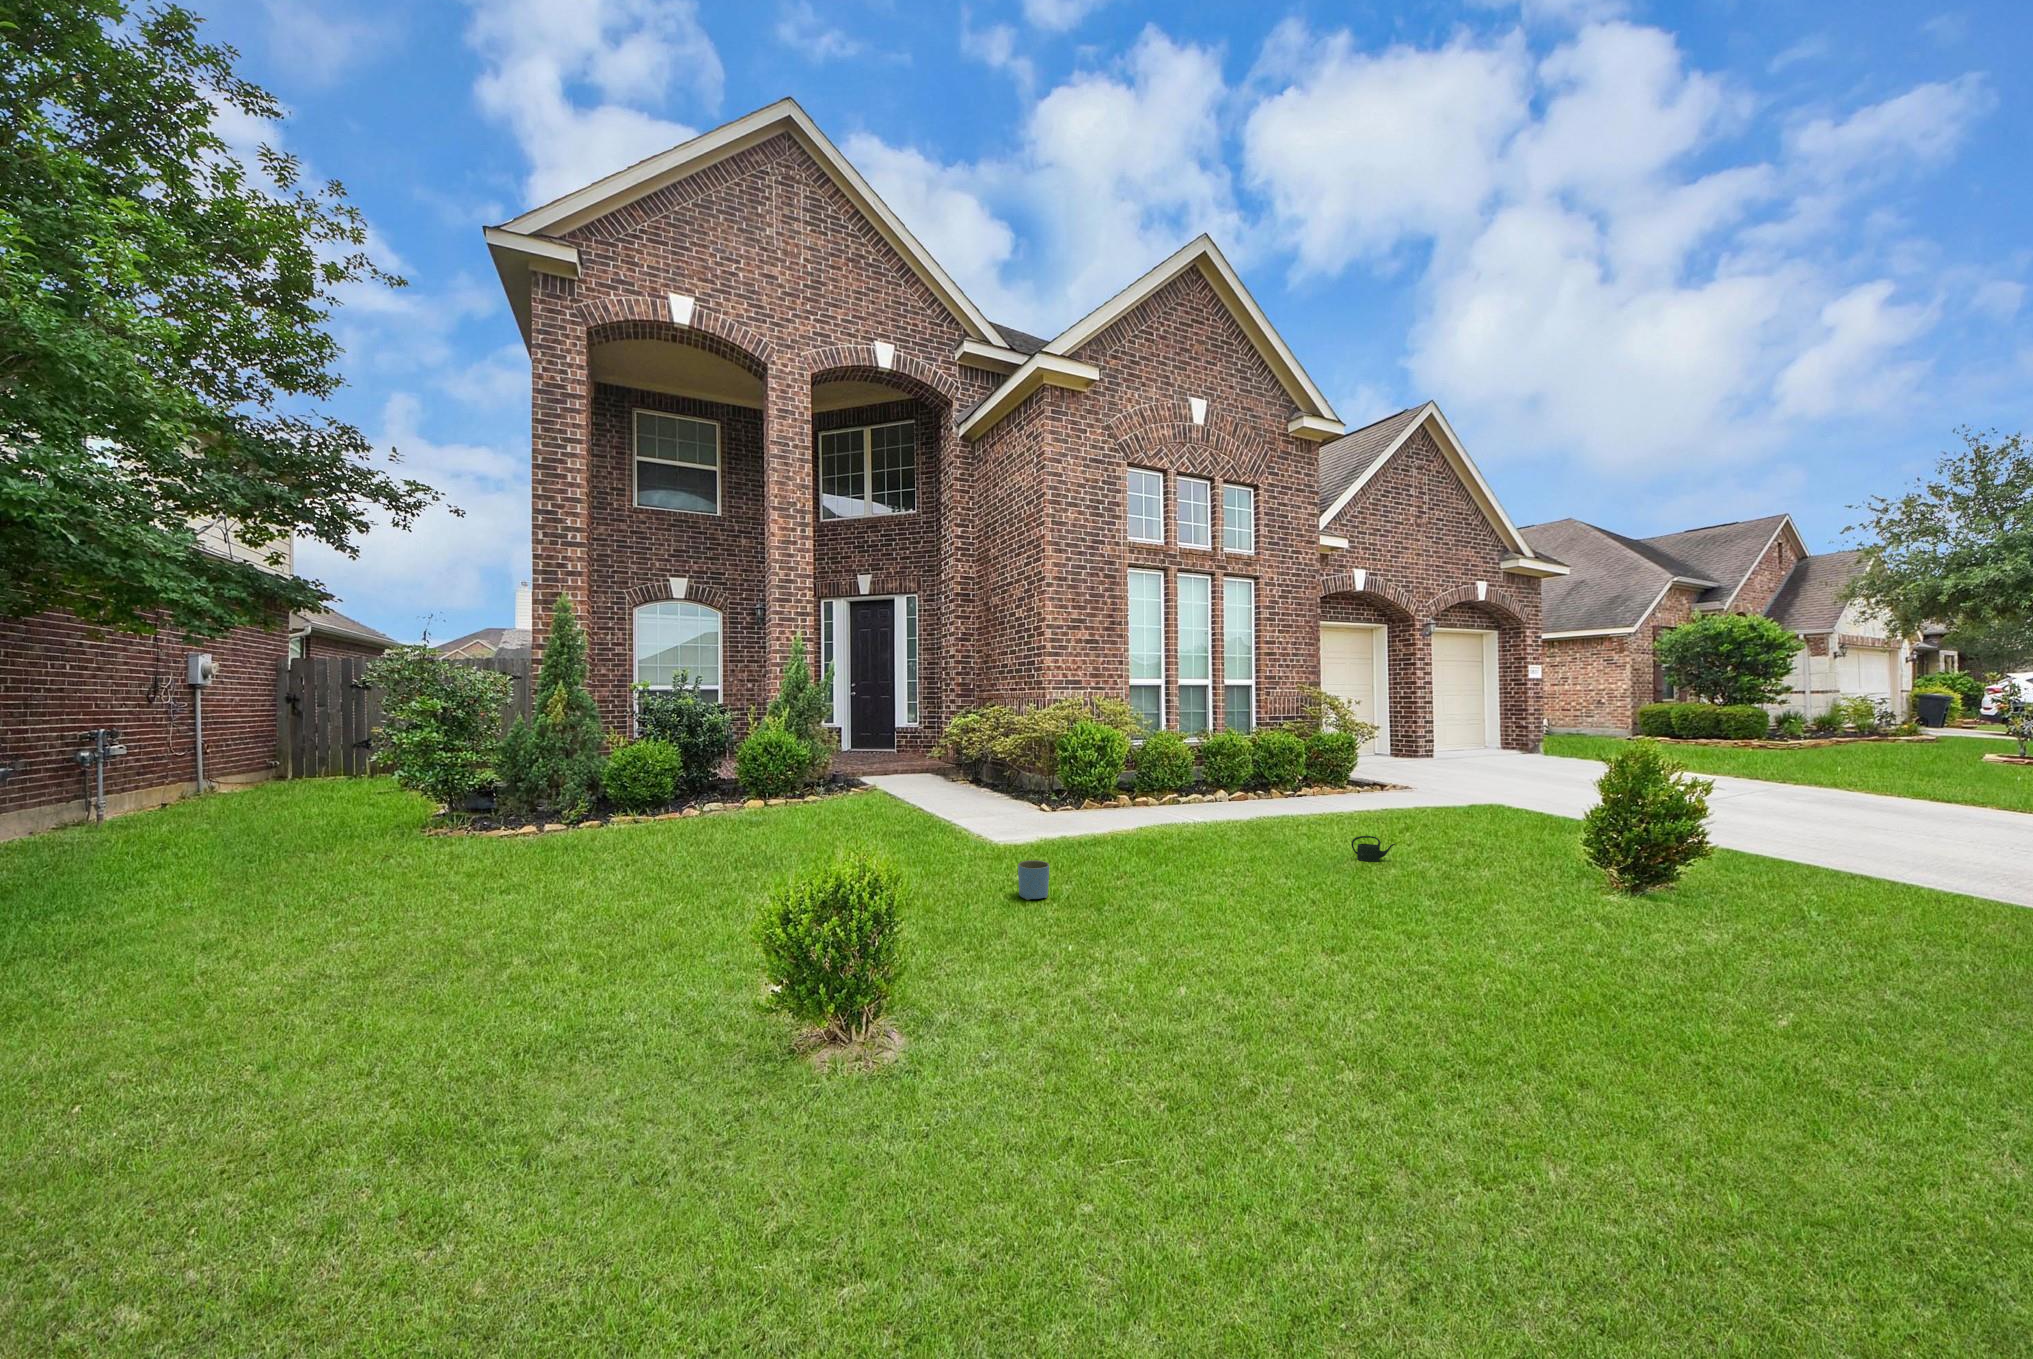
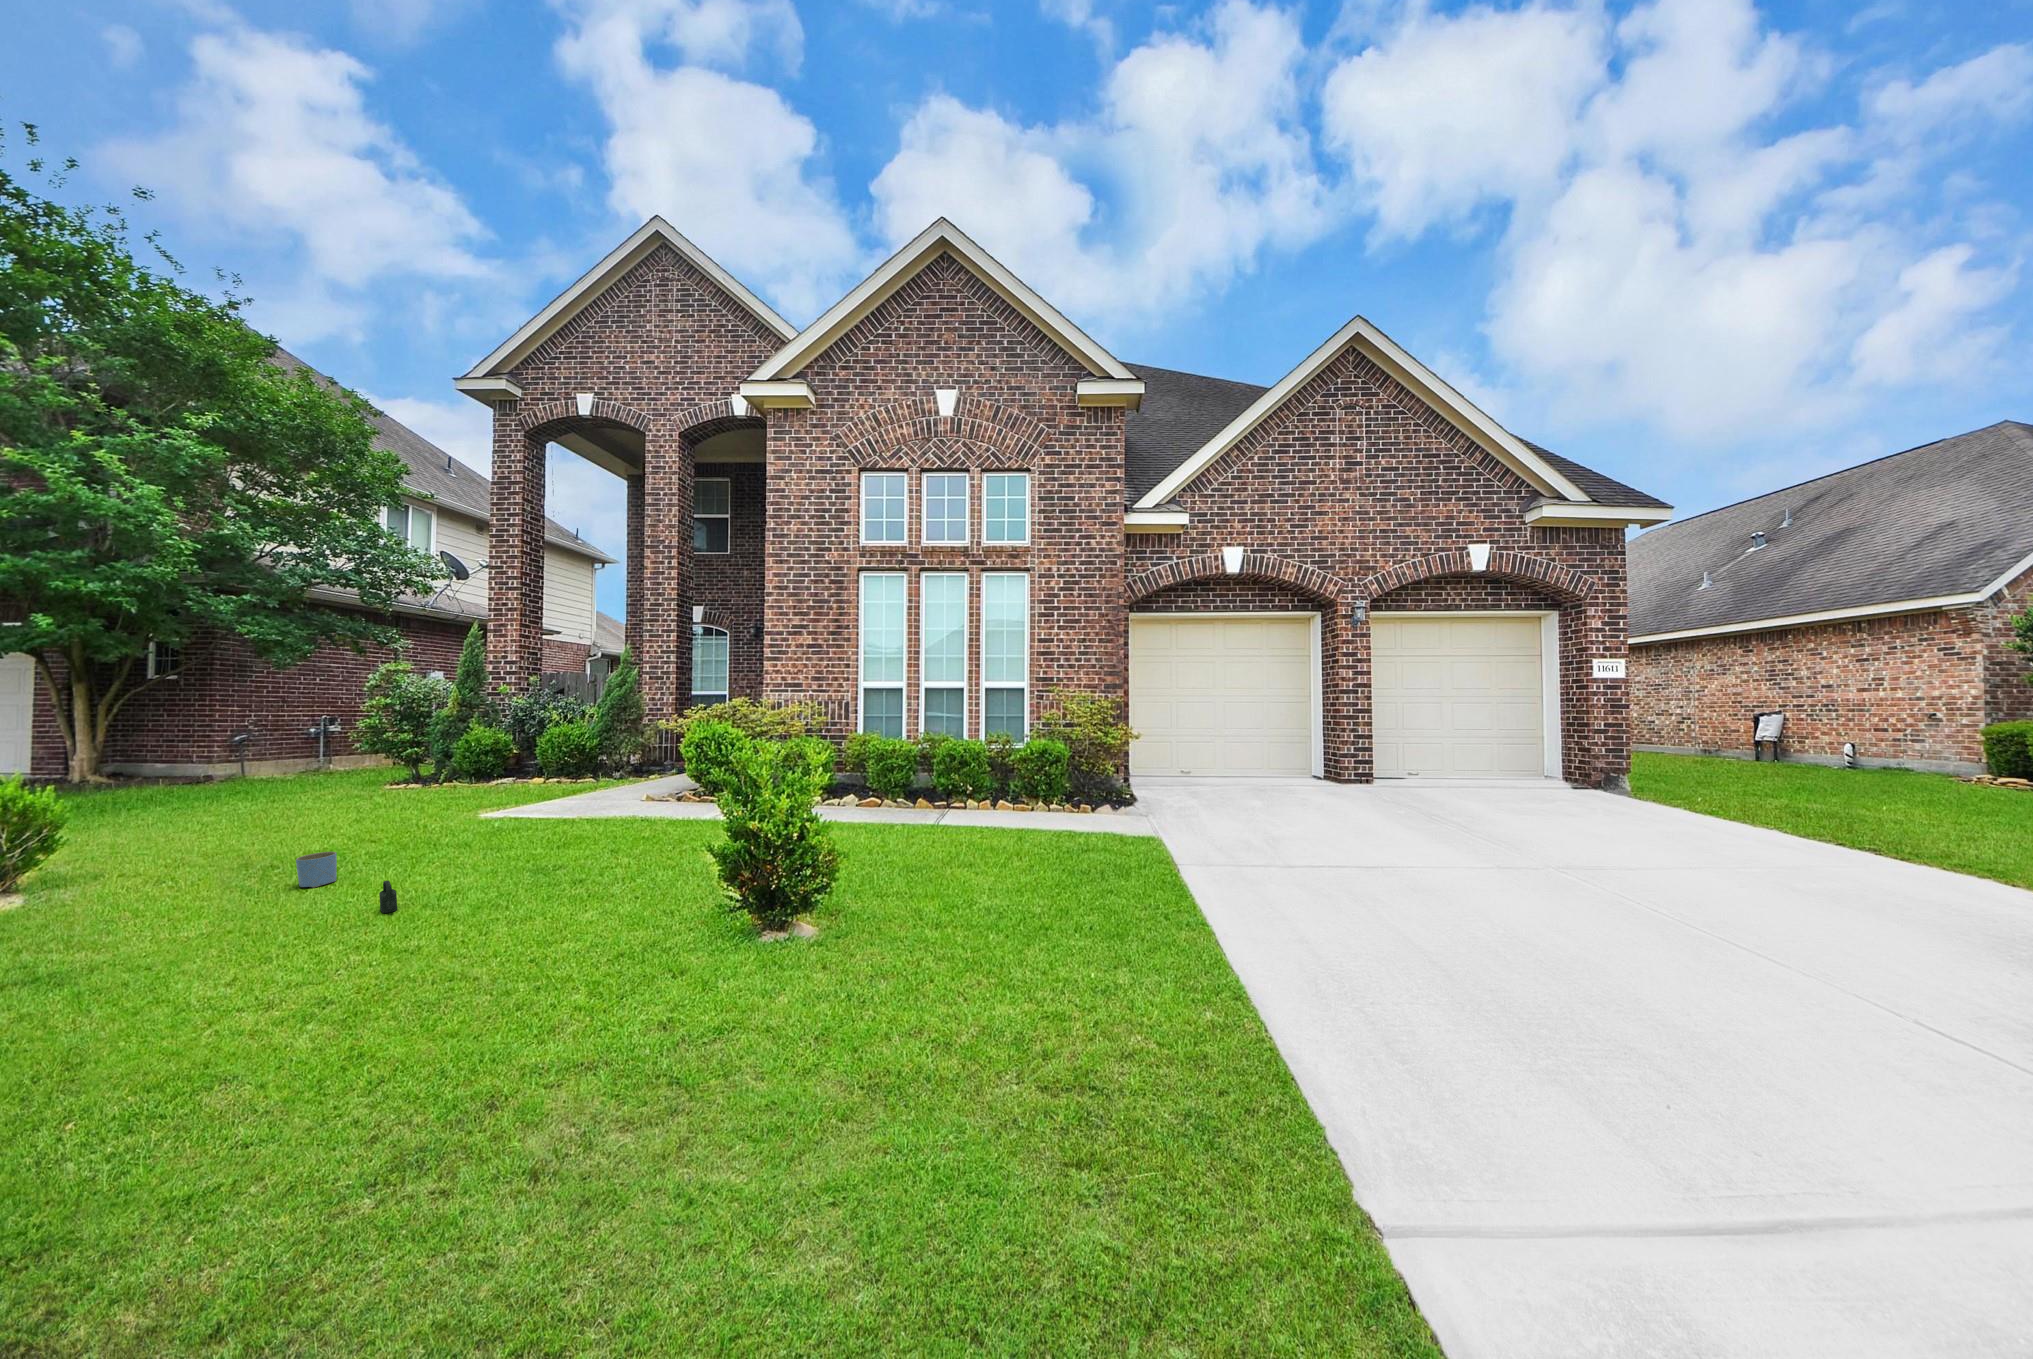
watering can: present [1351,836,1395,862] -> present [379,881,397,913]

